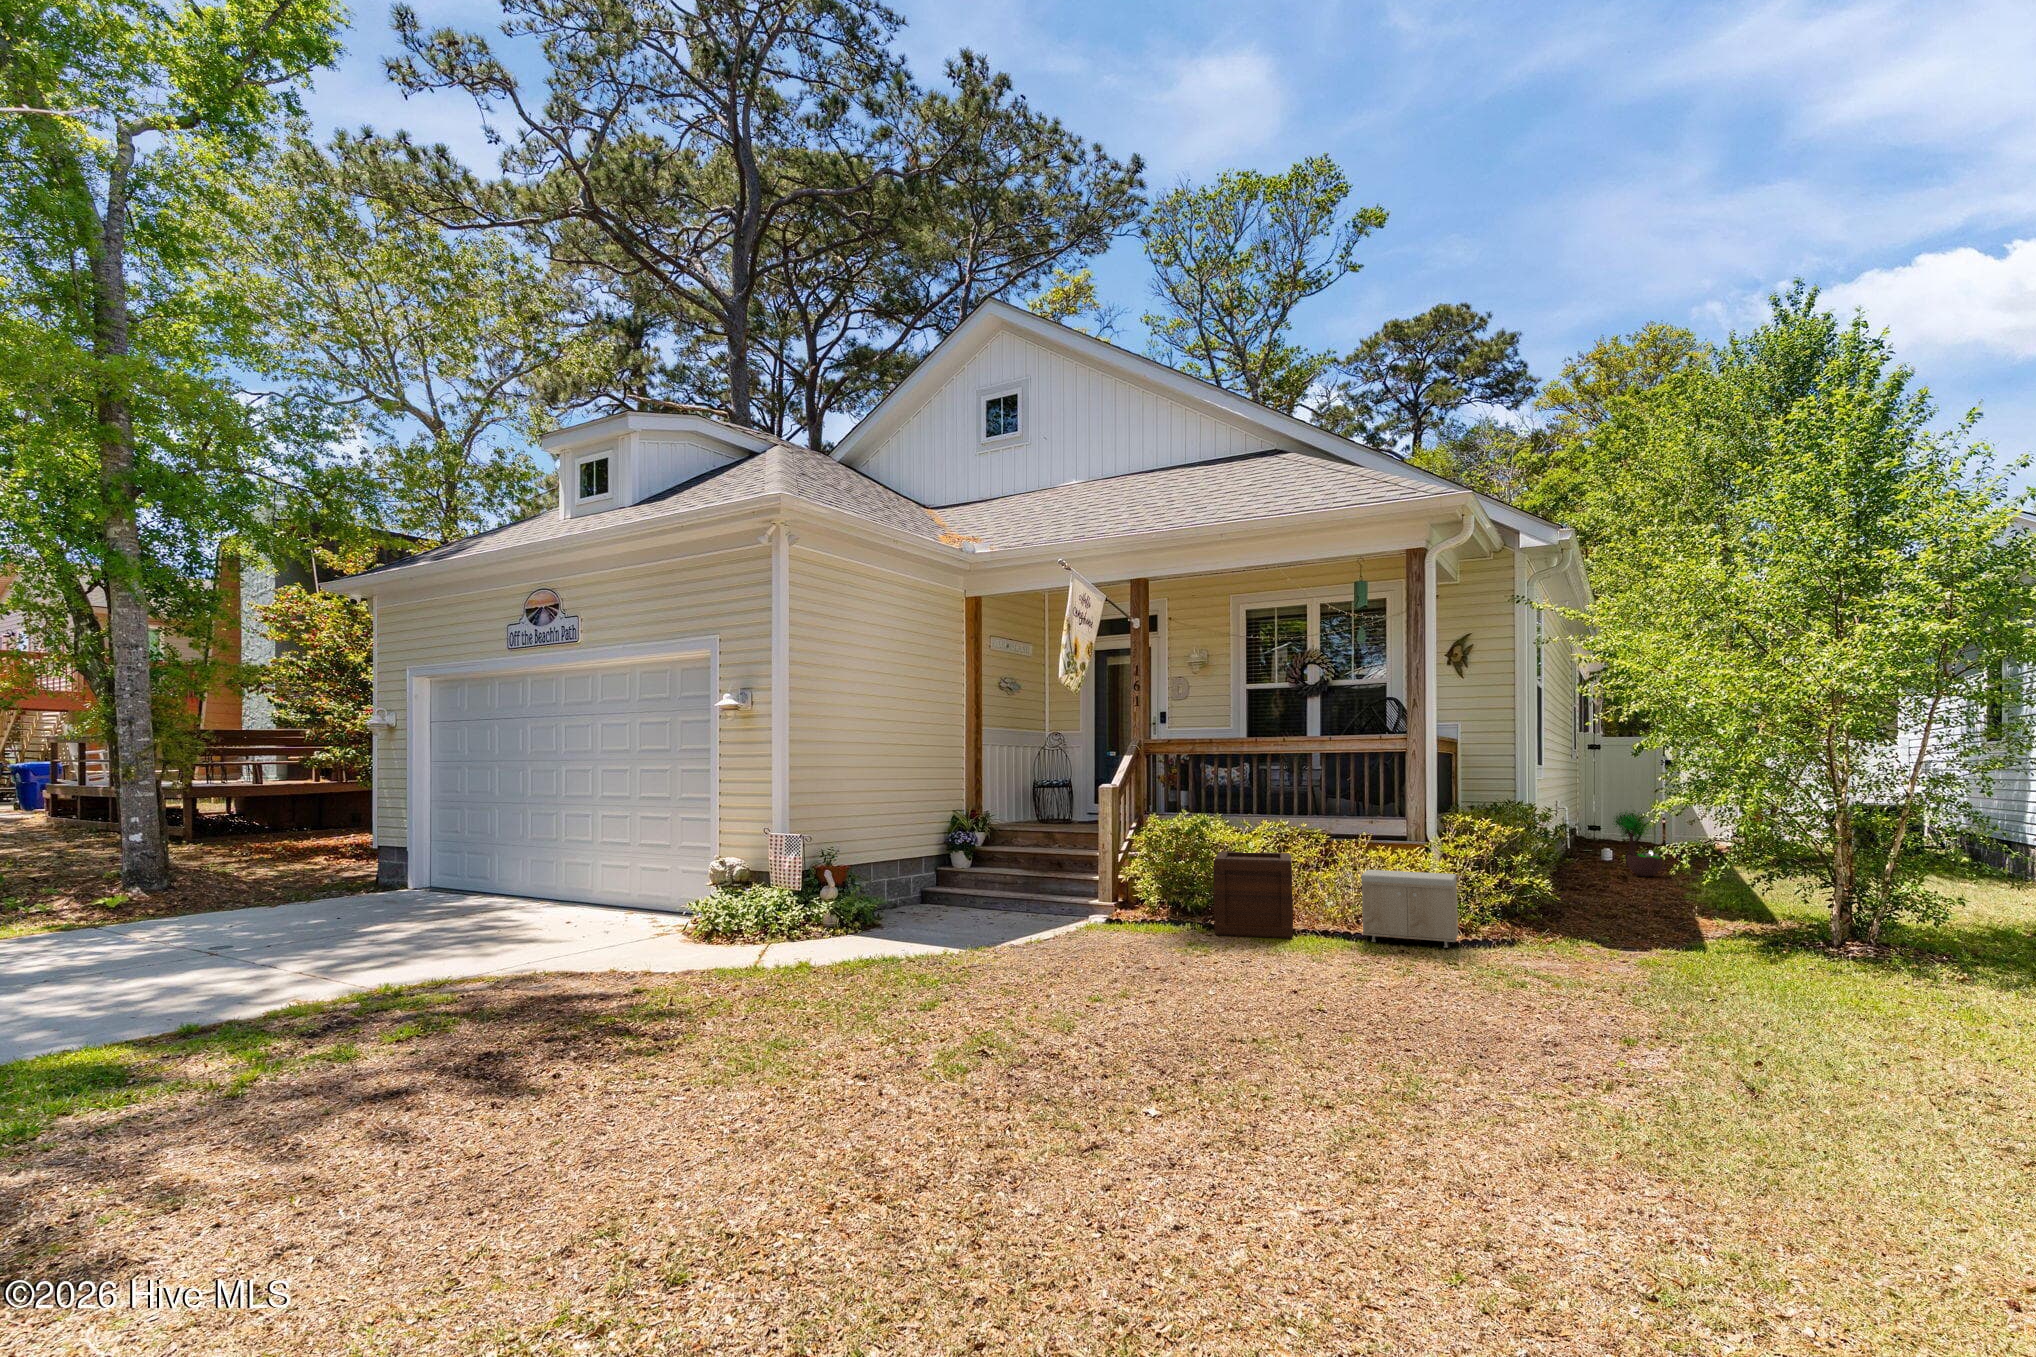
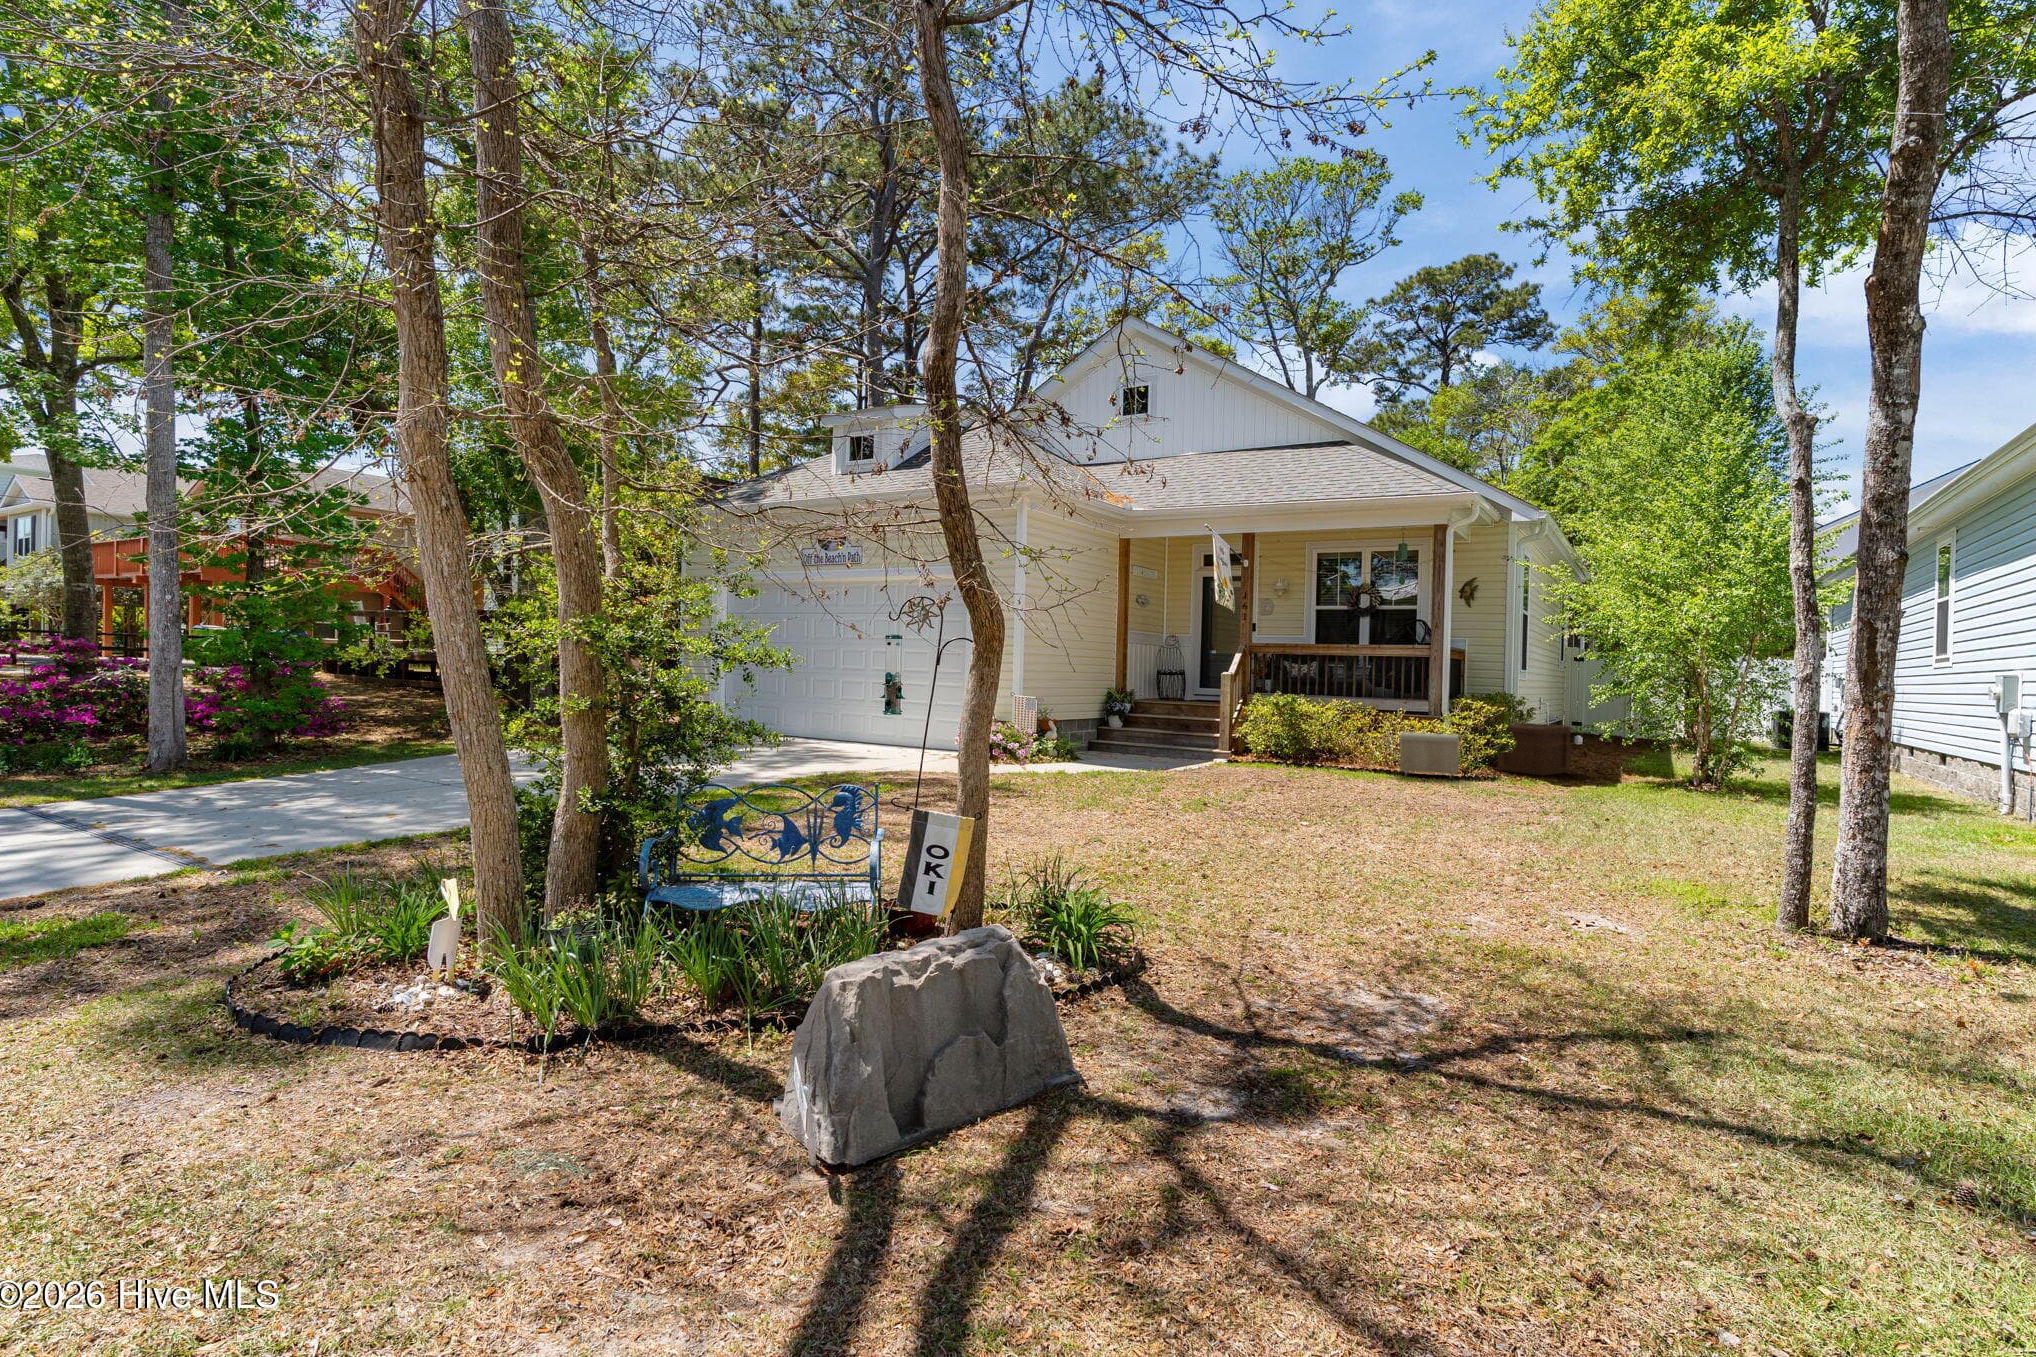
potted tree: present [1613,810,1662,877] -> none [1573,697,1606,747]
wooden crate: present [1214,852,1293,939] -> present [1498,723,1570,776]

